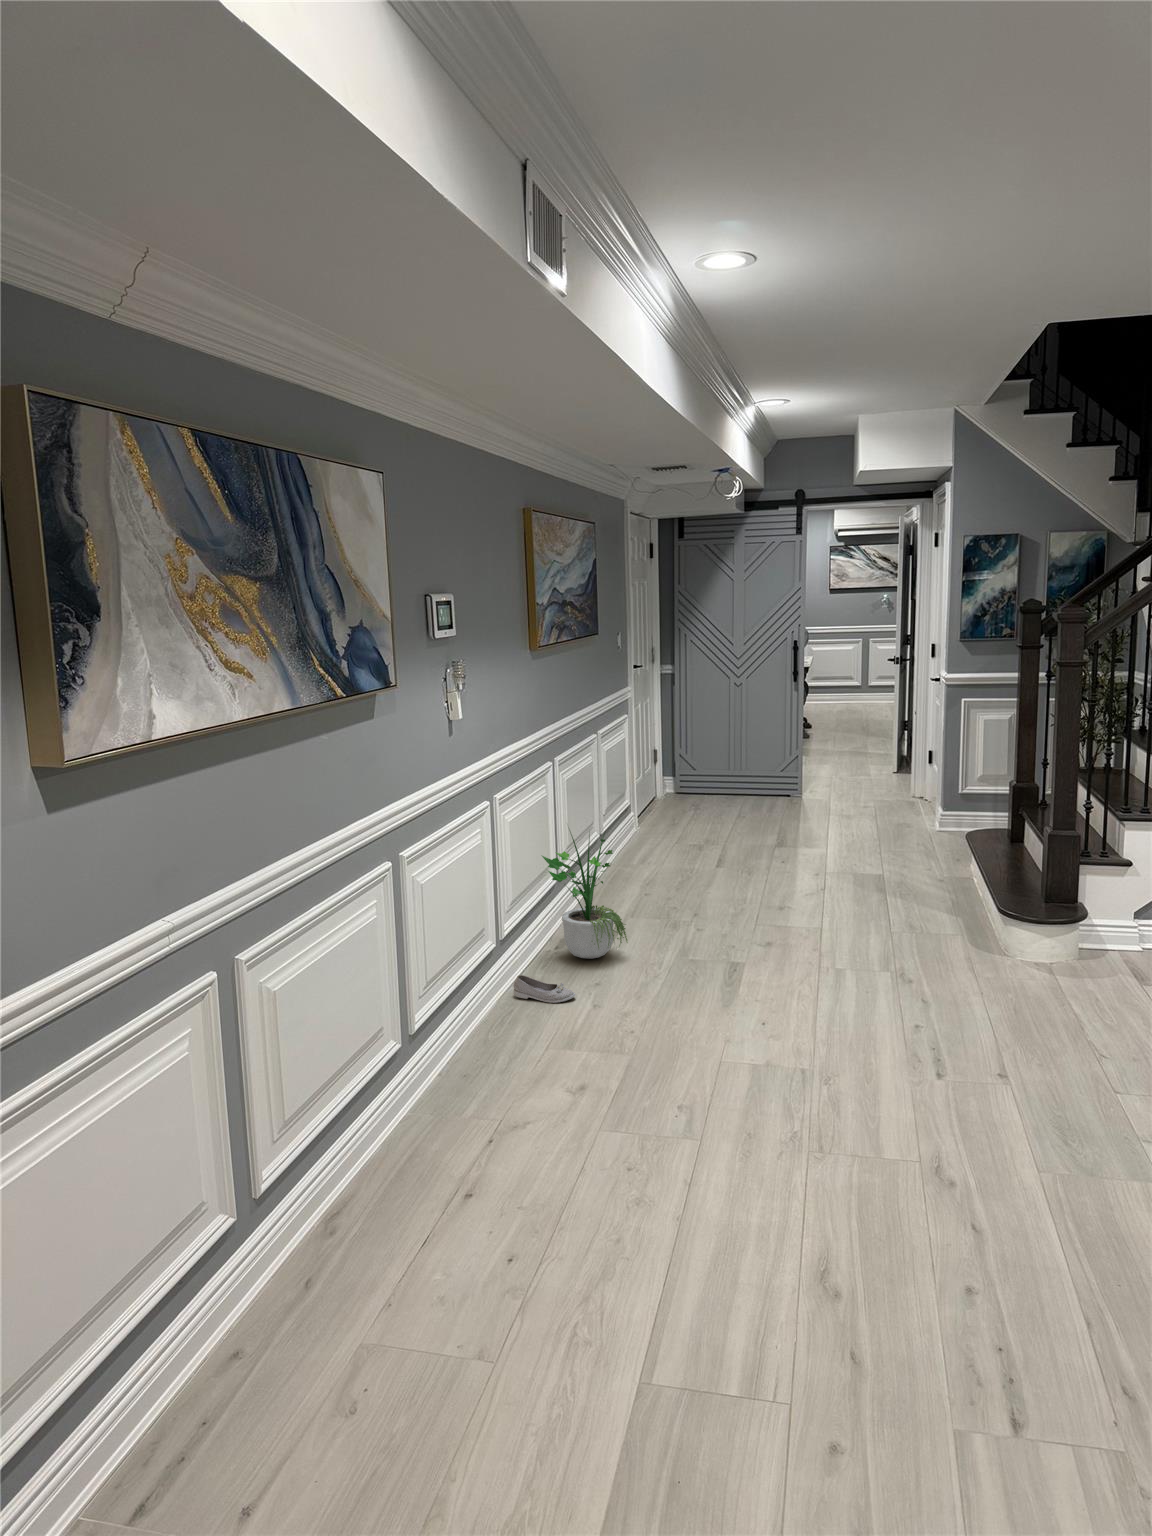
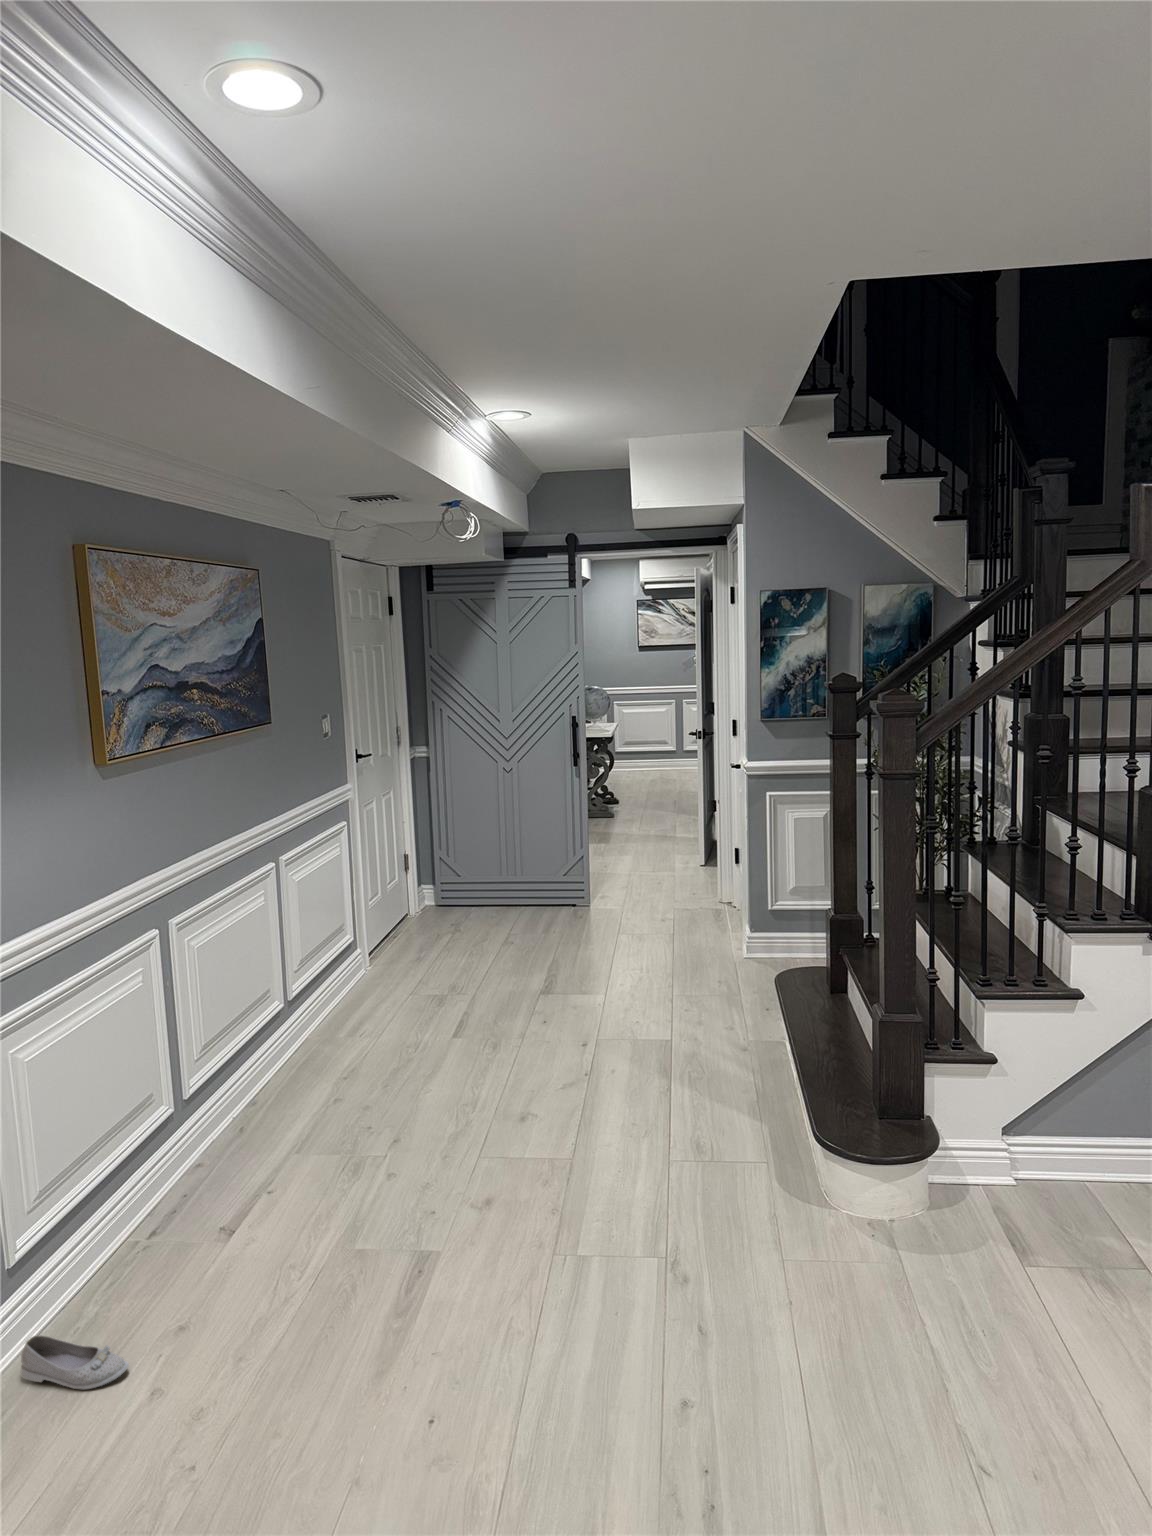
potted plant: present [542,830,628,959] -> none [109,1029,261,1261]

